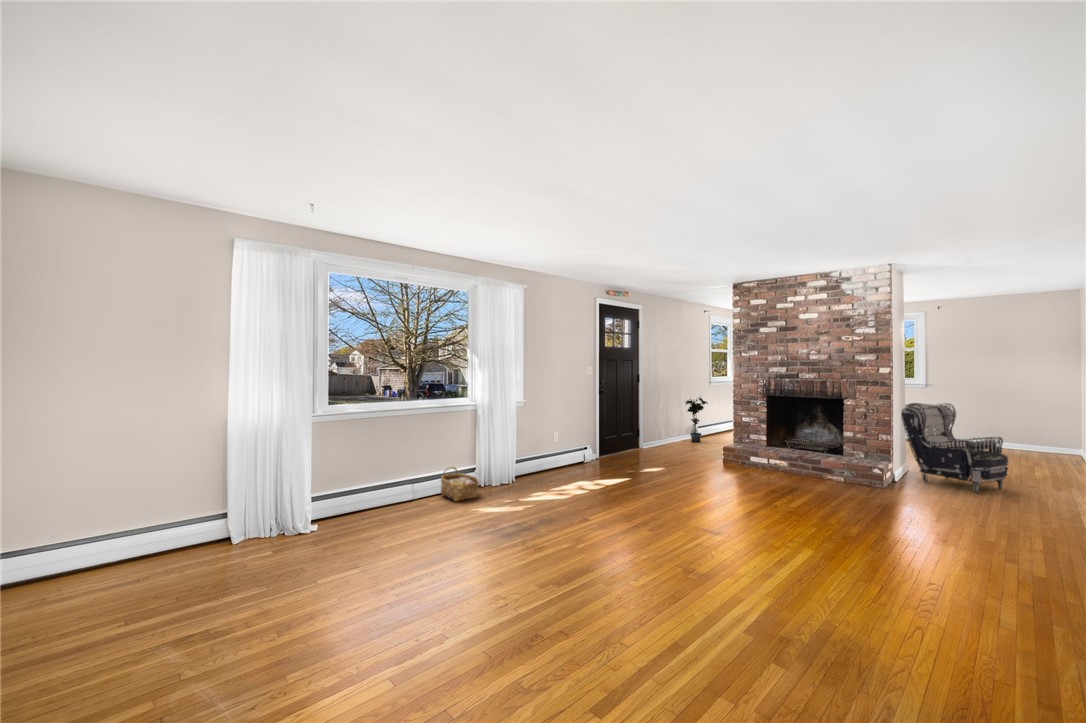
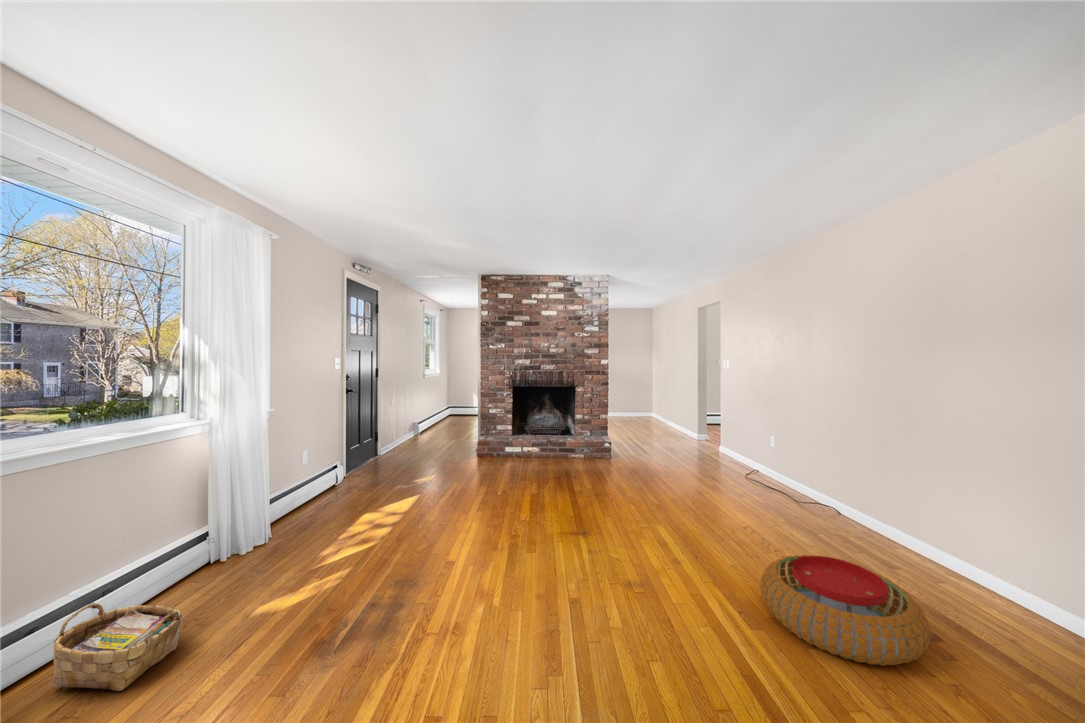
potted plant: present [686,396,708,442] -> none [408,390,431,438]
armchair: present [901,403,1008,493] -> none [609,385,664,450]
pouf: none [784,557,946,655] -> present [761,555,930,666]

